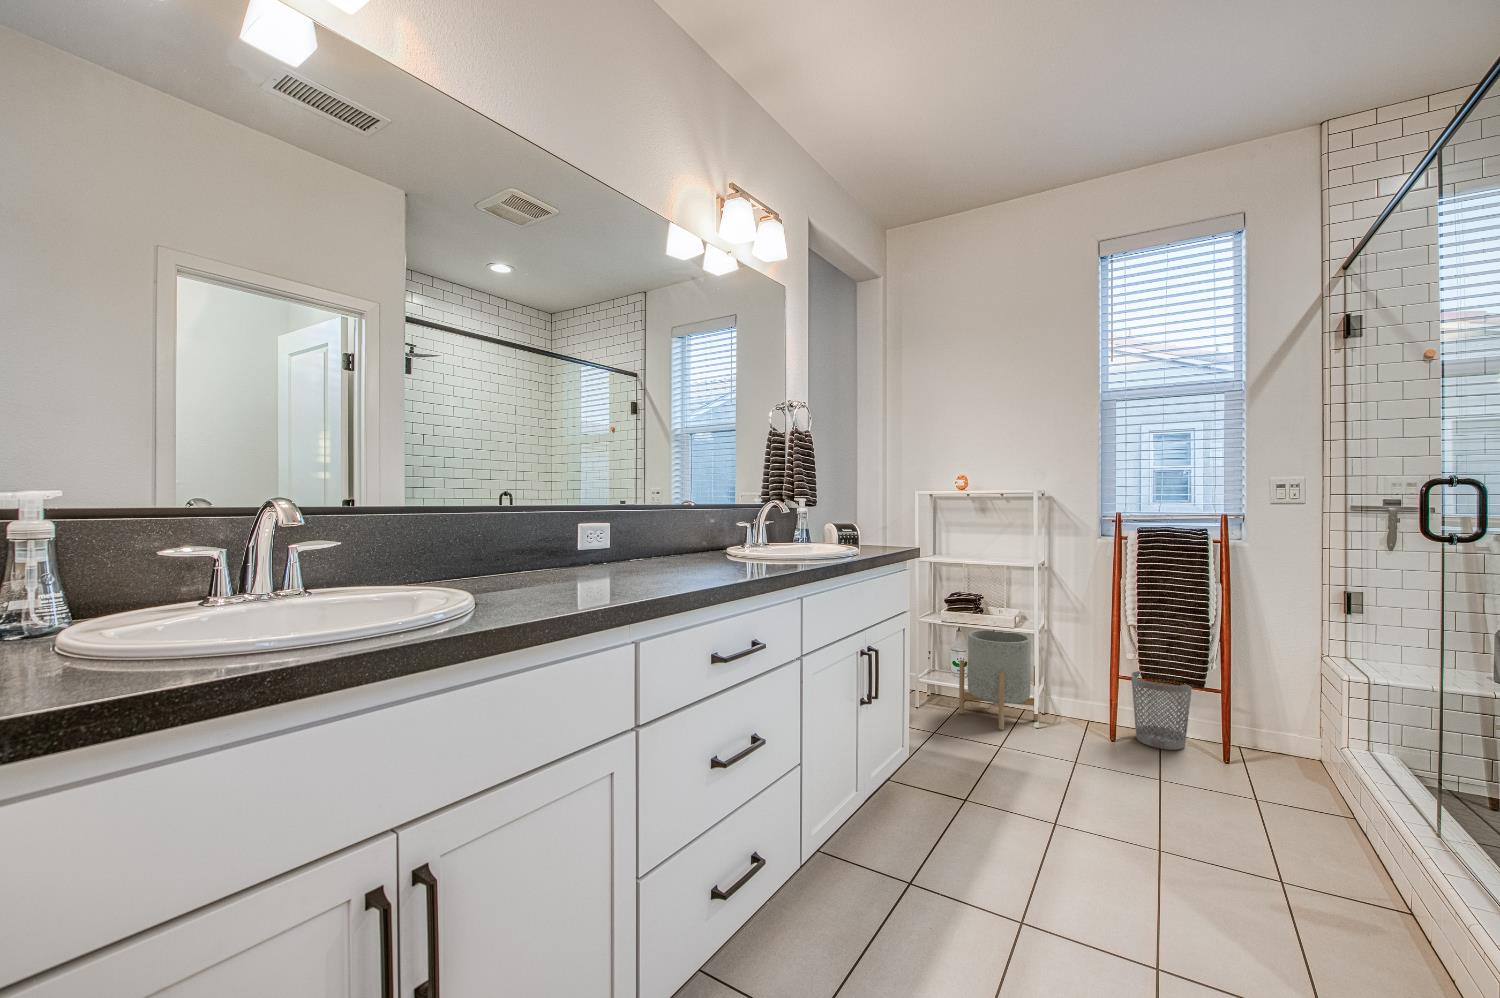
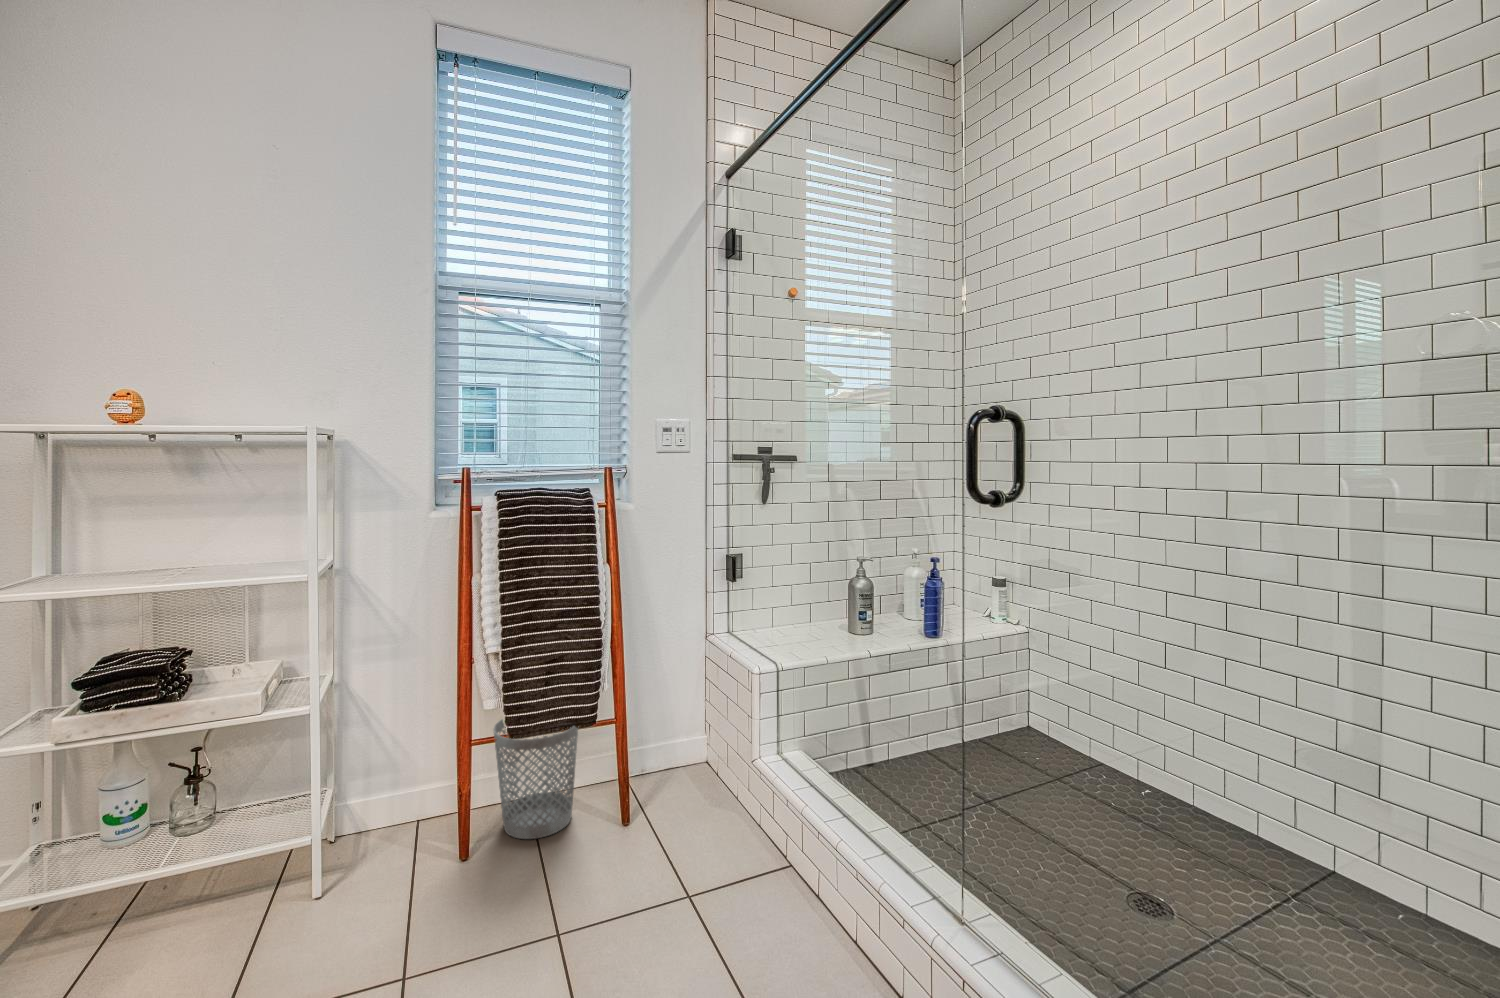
planter: present [959,630,1039,730] -> none [123,708,331,943]

